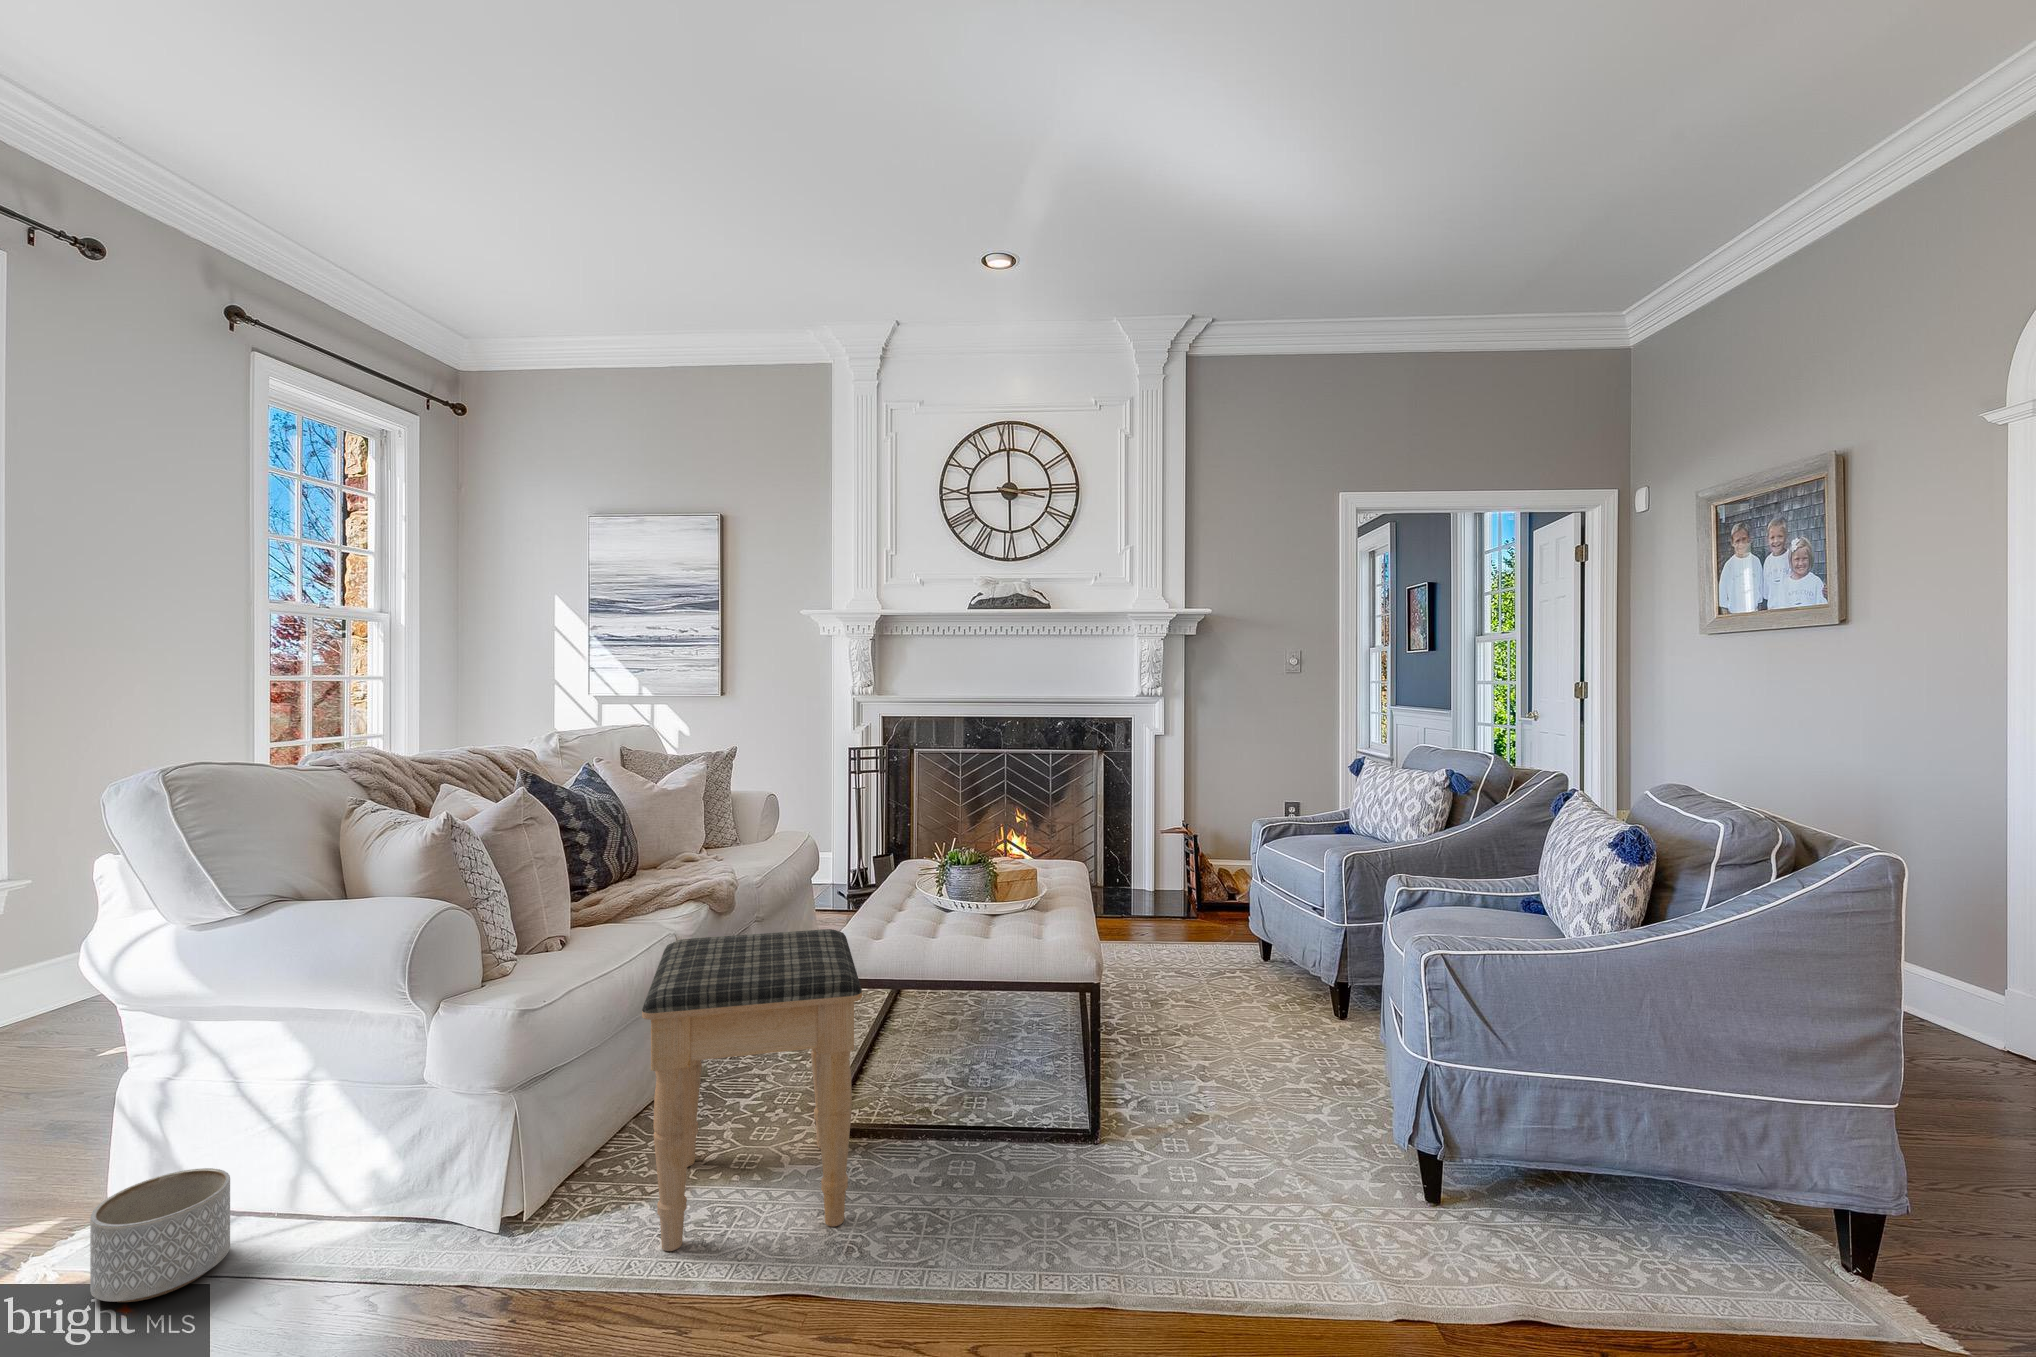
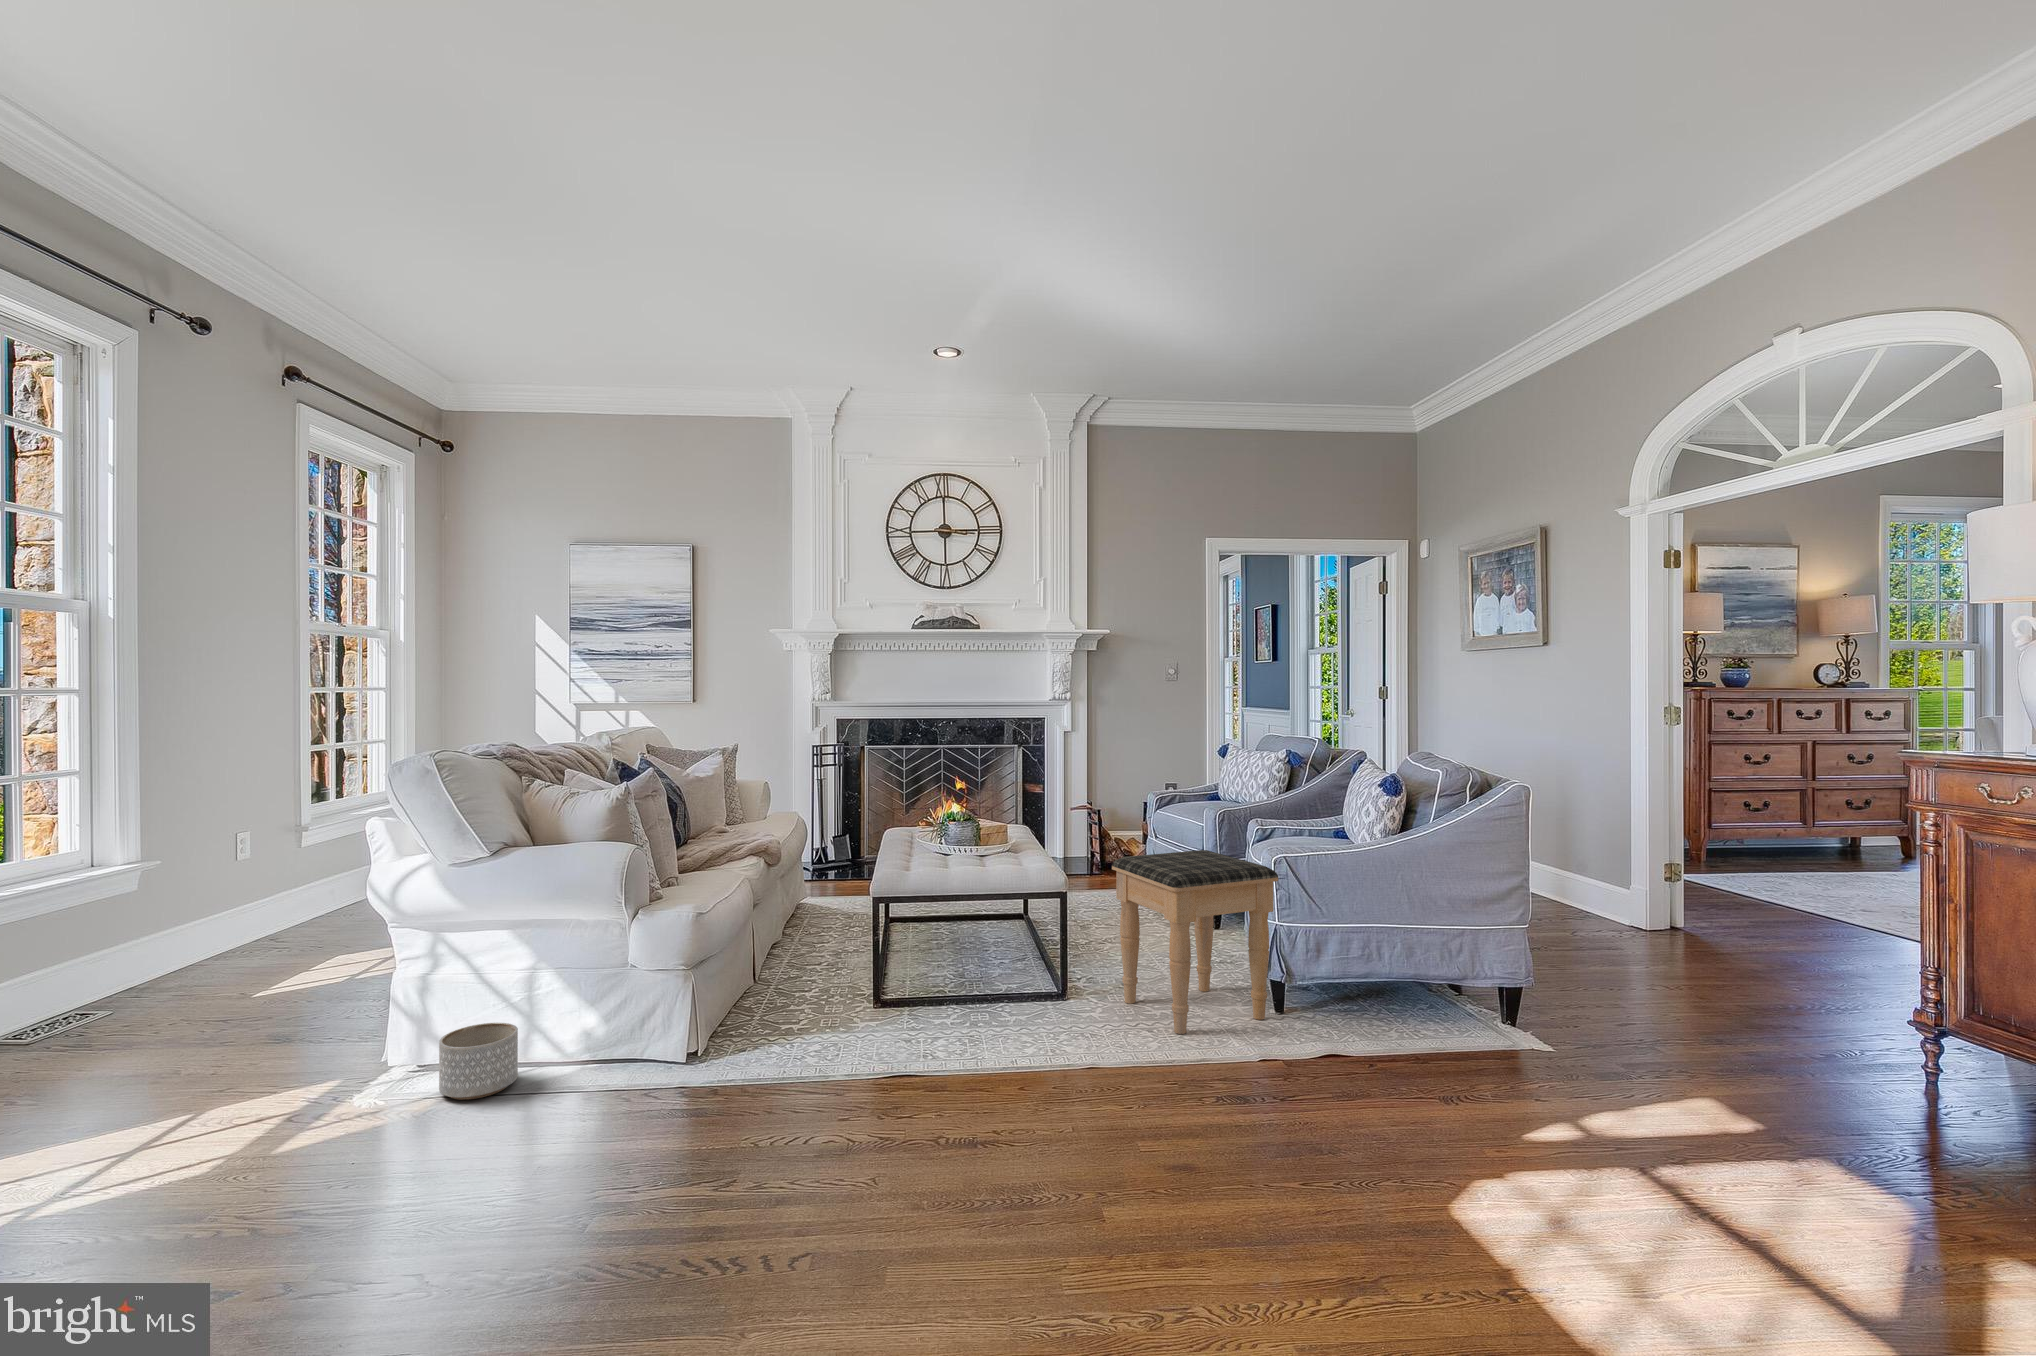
footstool: present [642,929,862,1251] -> present [1112,850,1278,1034]

